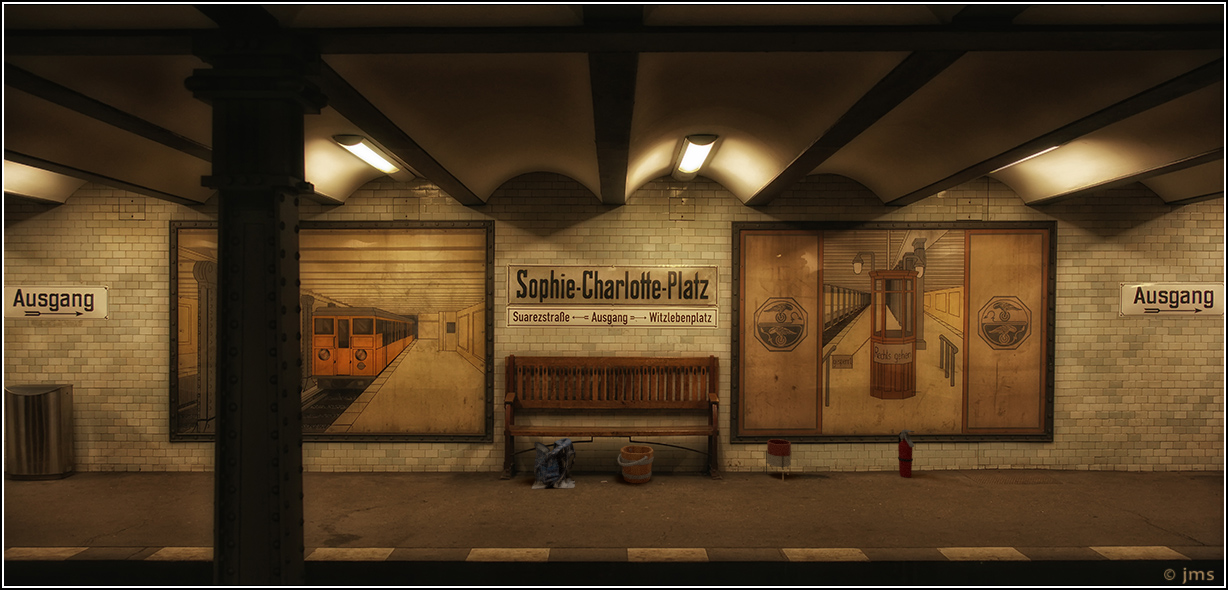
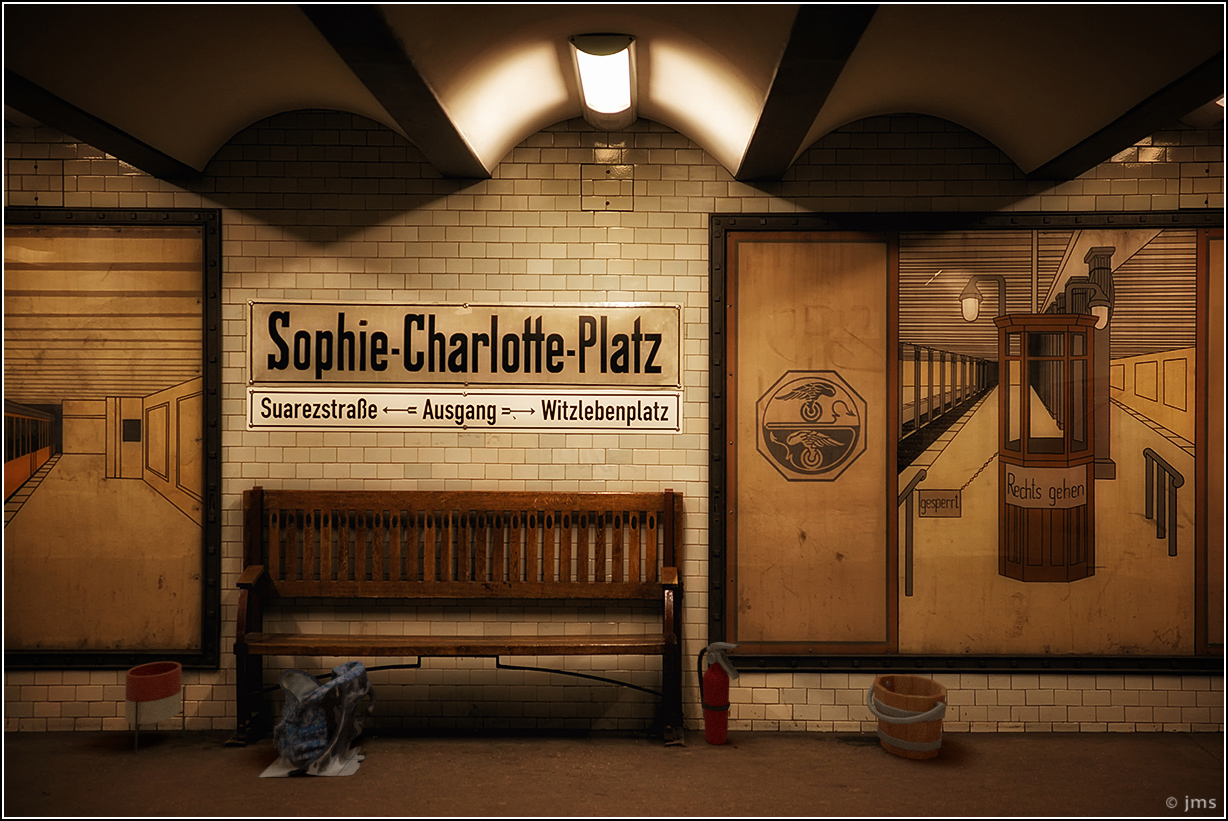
fire extinguisher: present [898,430,914,478] -> present [697,642,741,744]
planter: present [766,439,791,474] -> present [125,661,185,753]
bucket: present [618,445,654,483] -> present [867,674,947,759]

